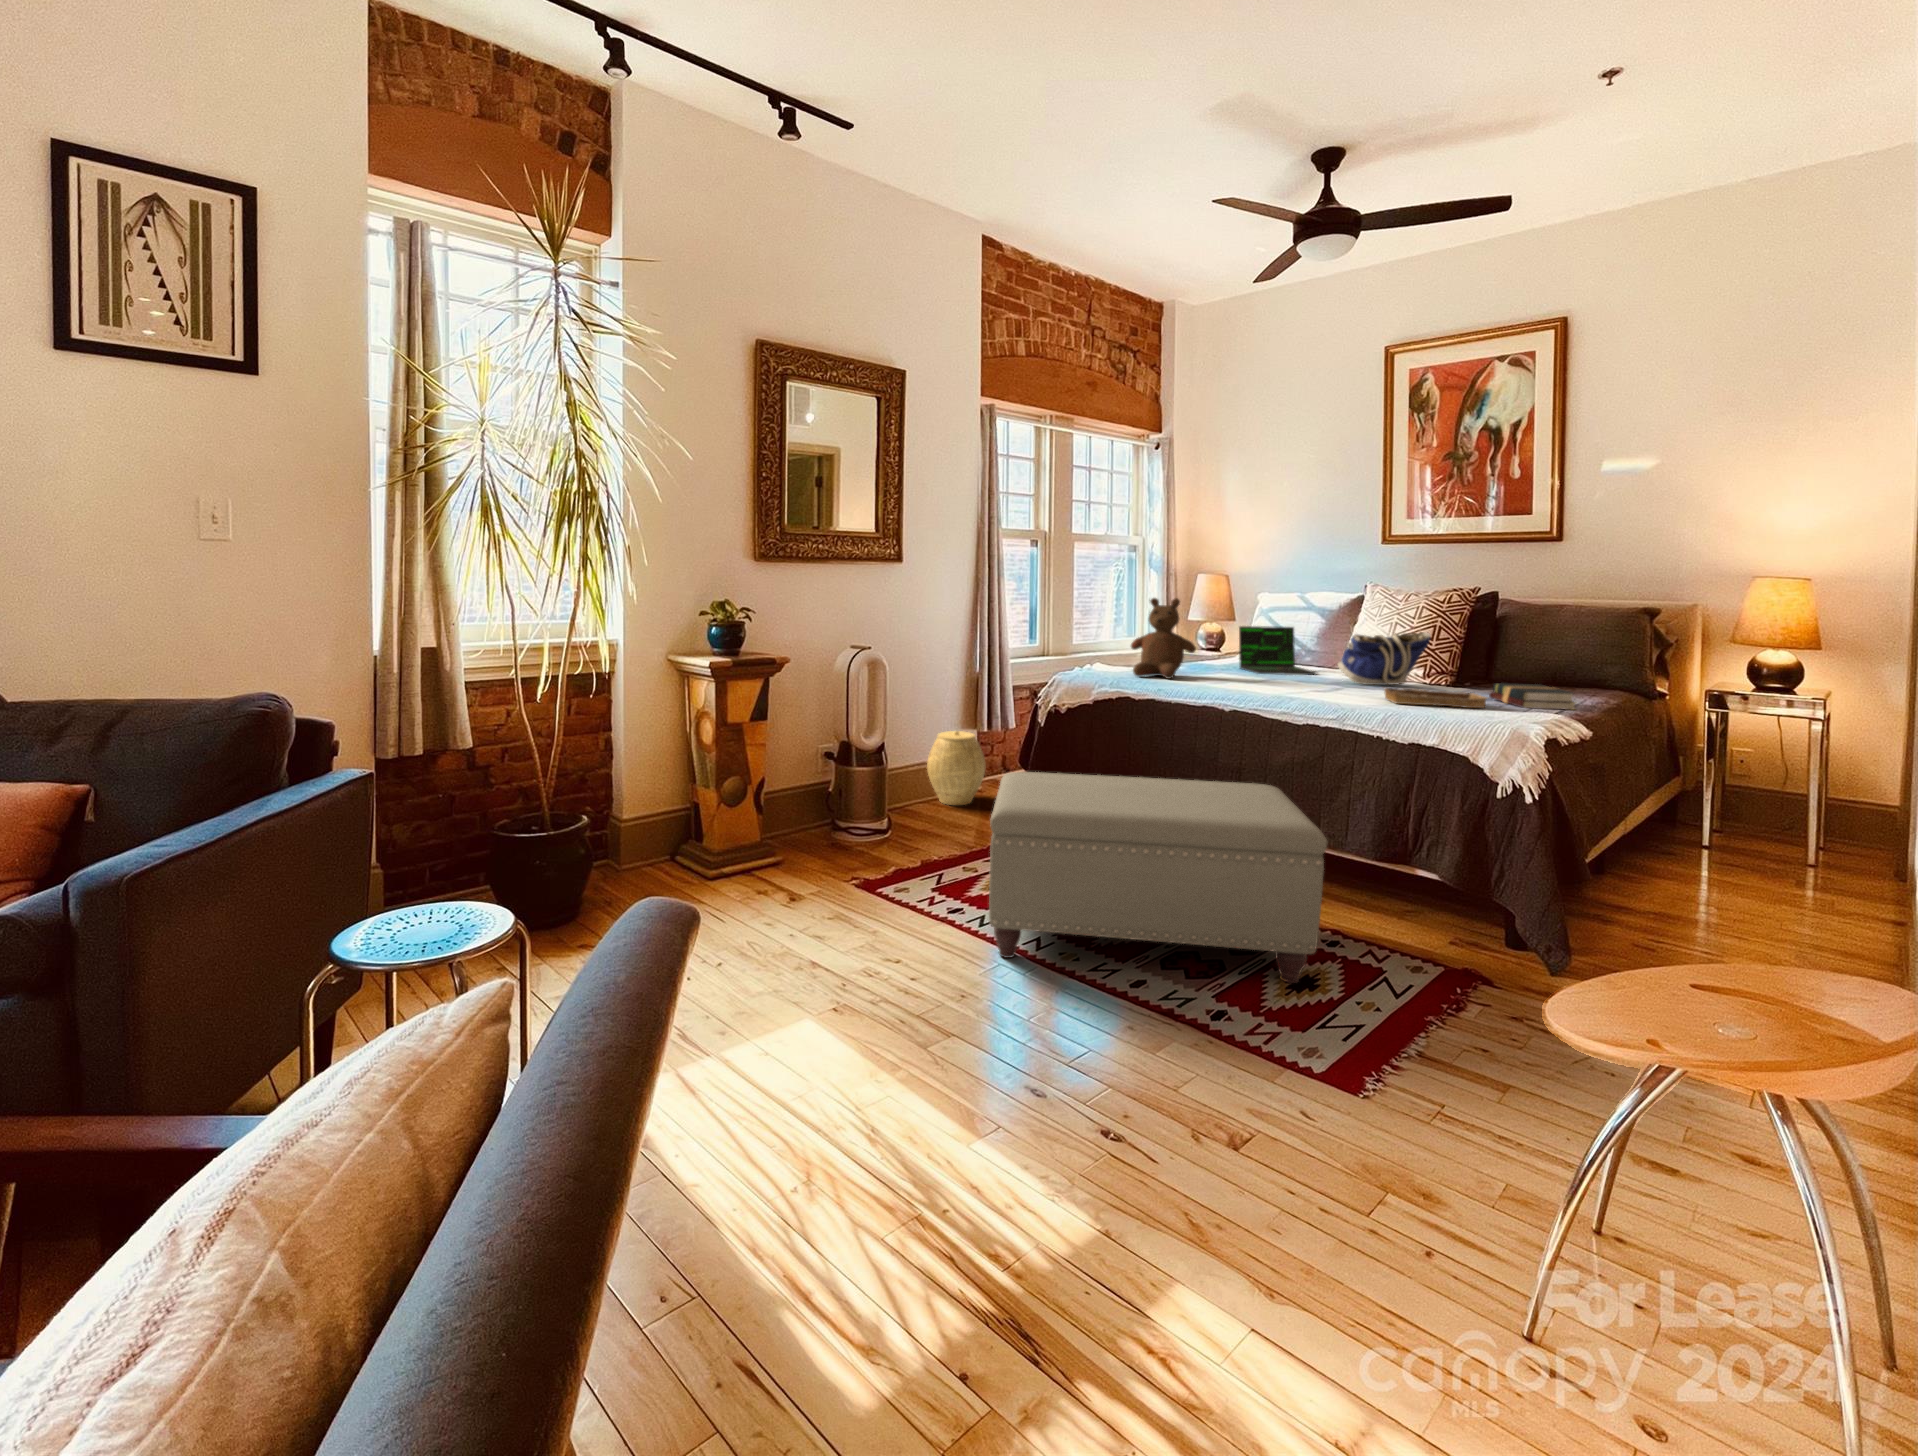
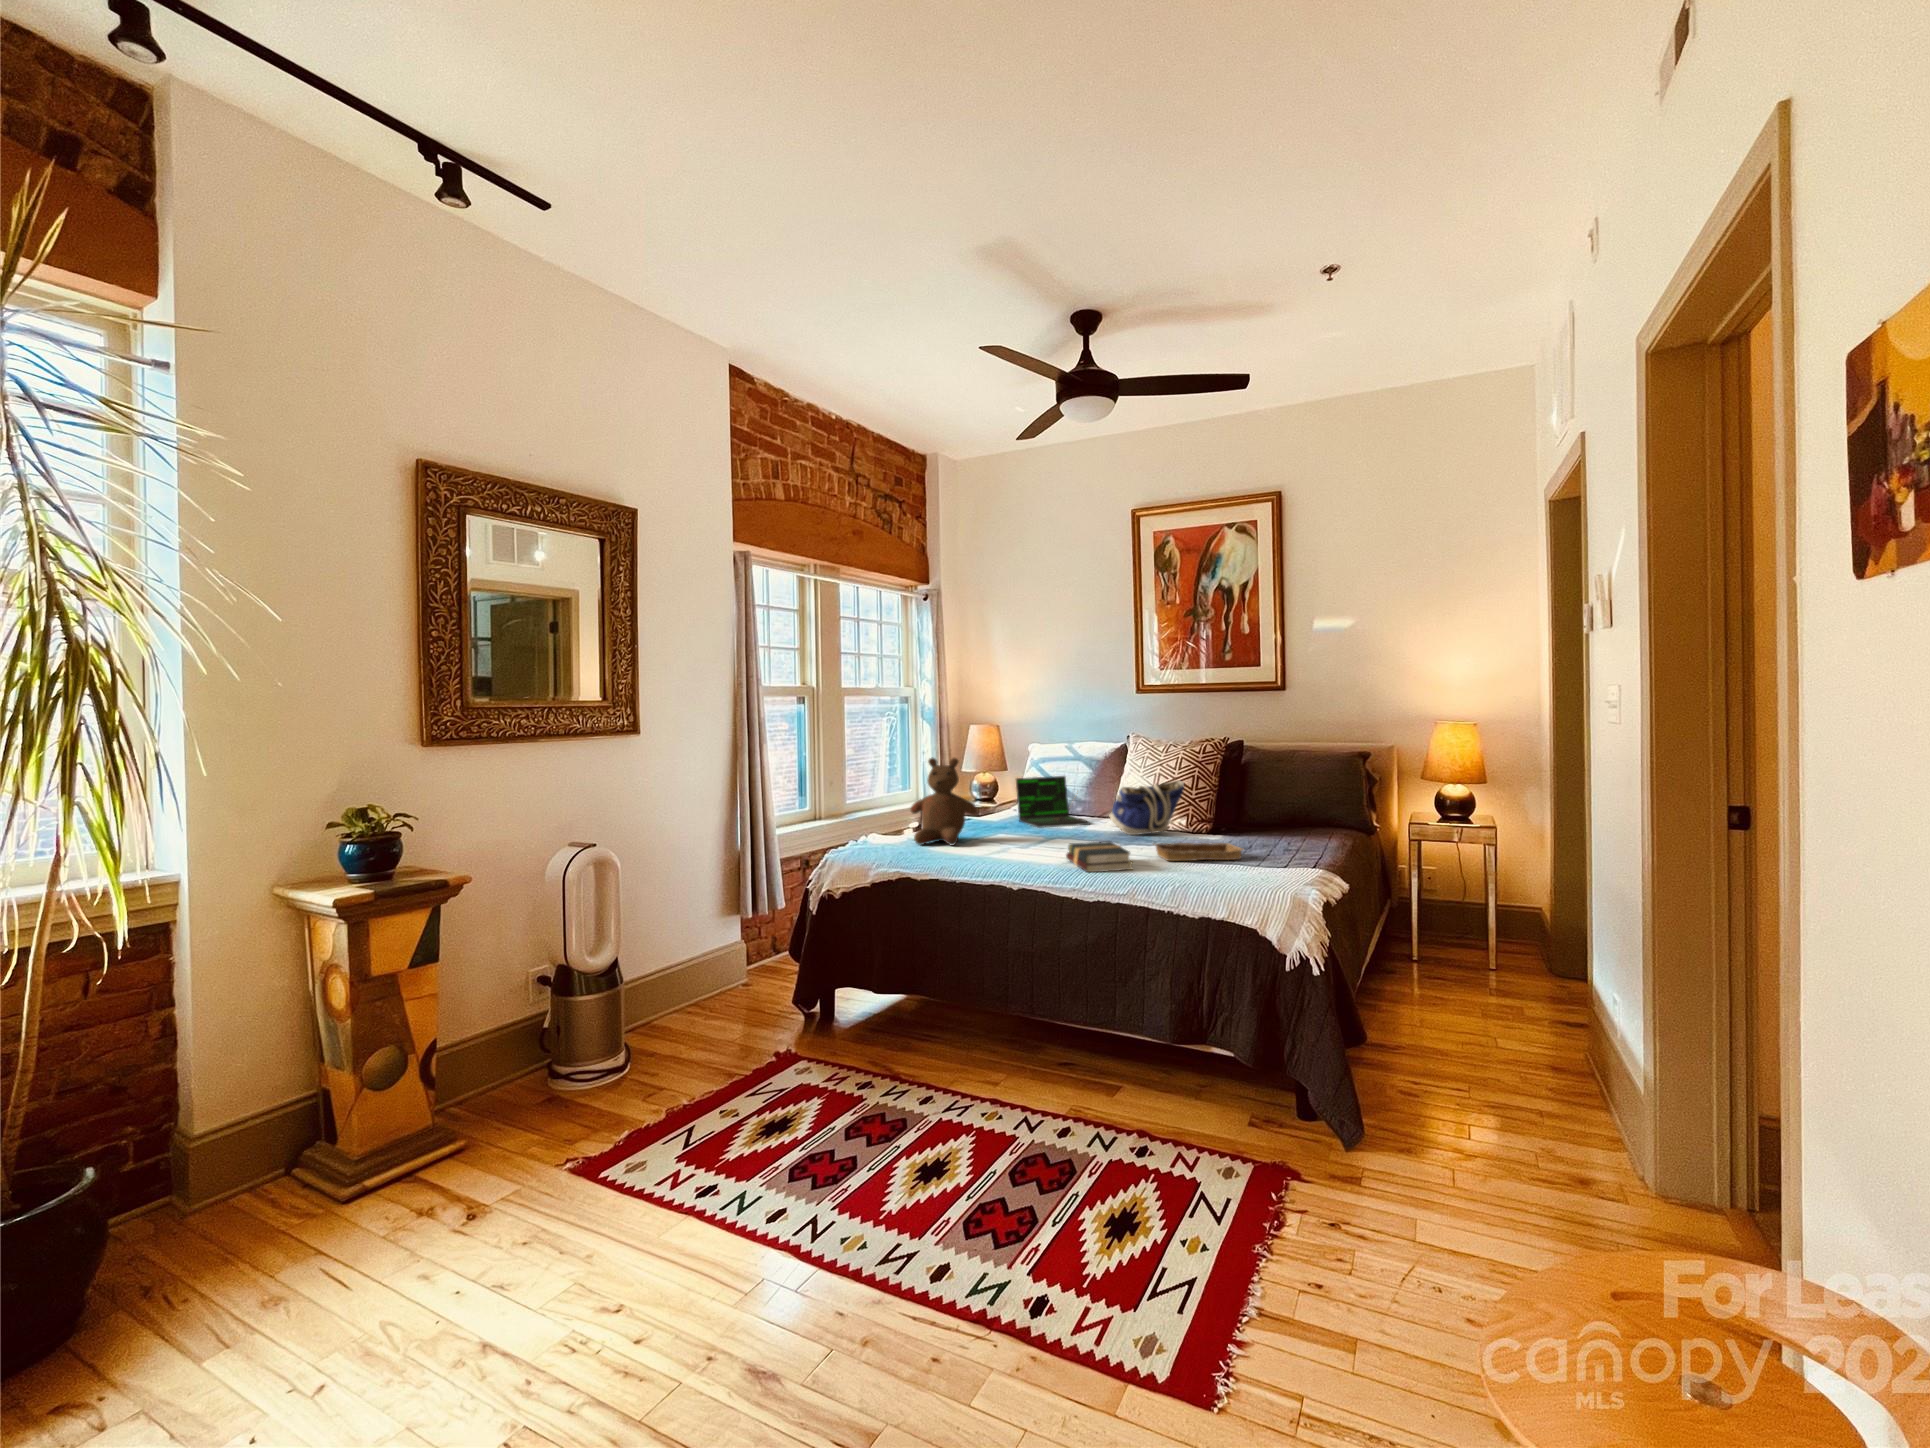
hardback book: present [1489,683,1575,710] -> present [1066,841,1132,872]
woven basket: present [927,731,985,805] -> none [674,924,749,1020]
ottoman: present [989,772,1327,983] -> none [744,974,1134,1276]

